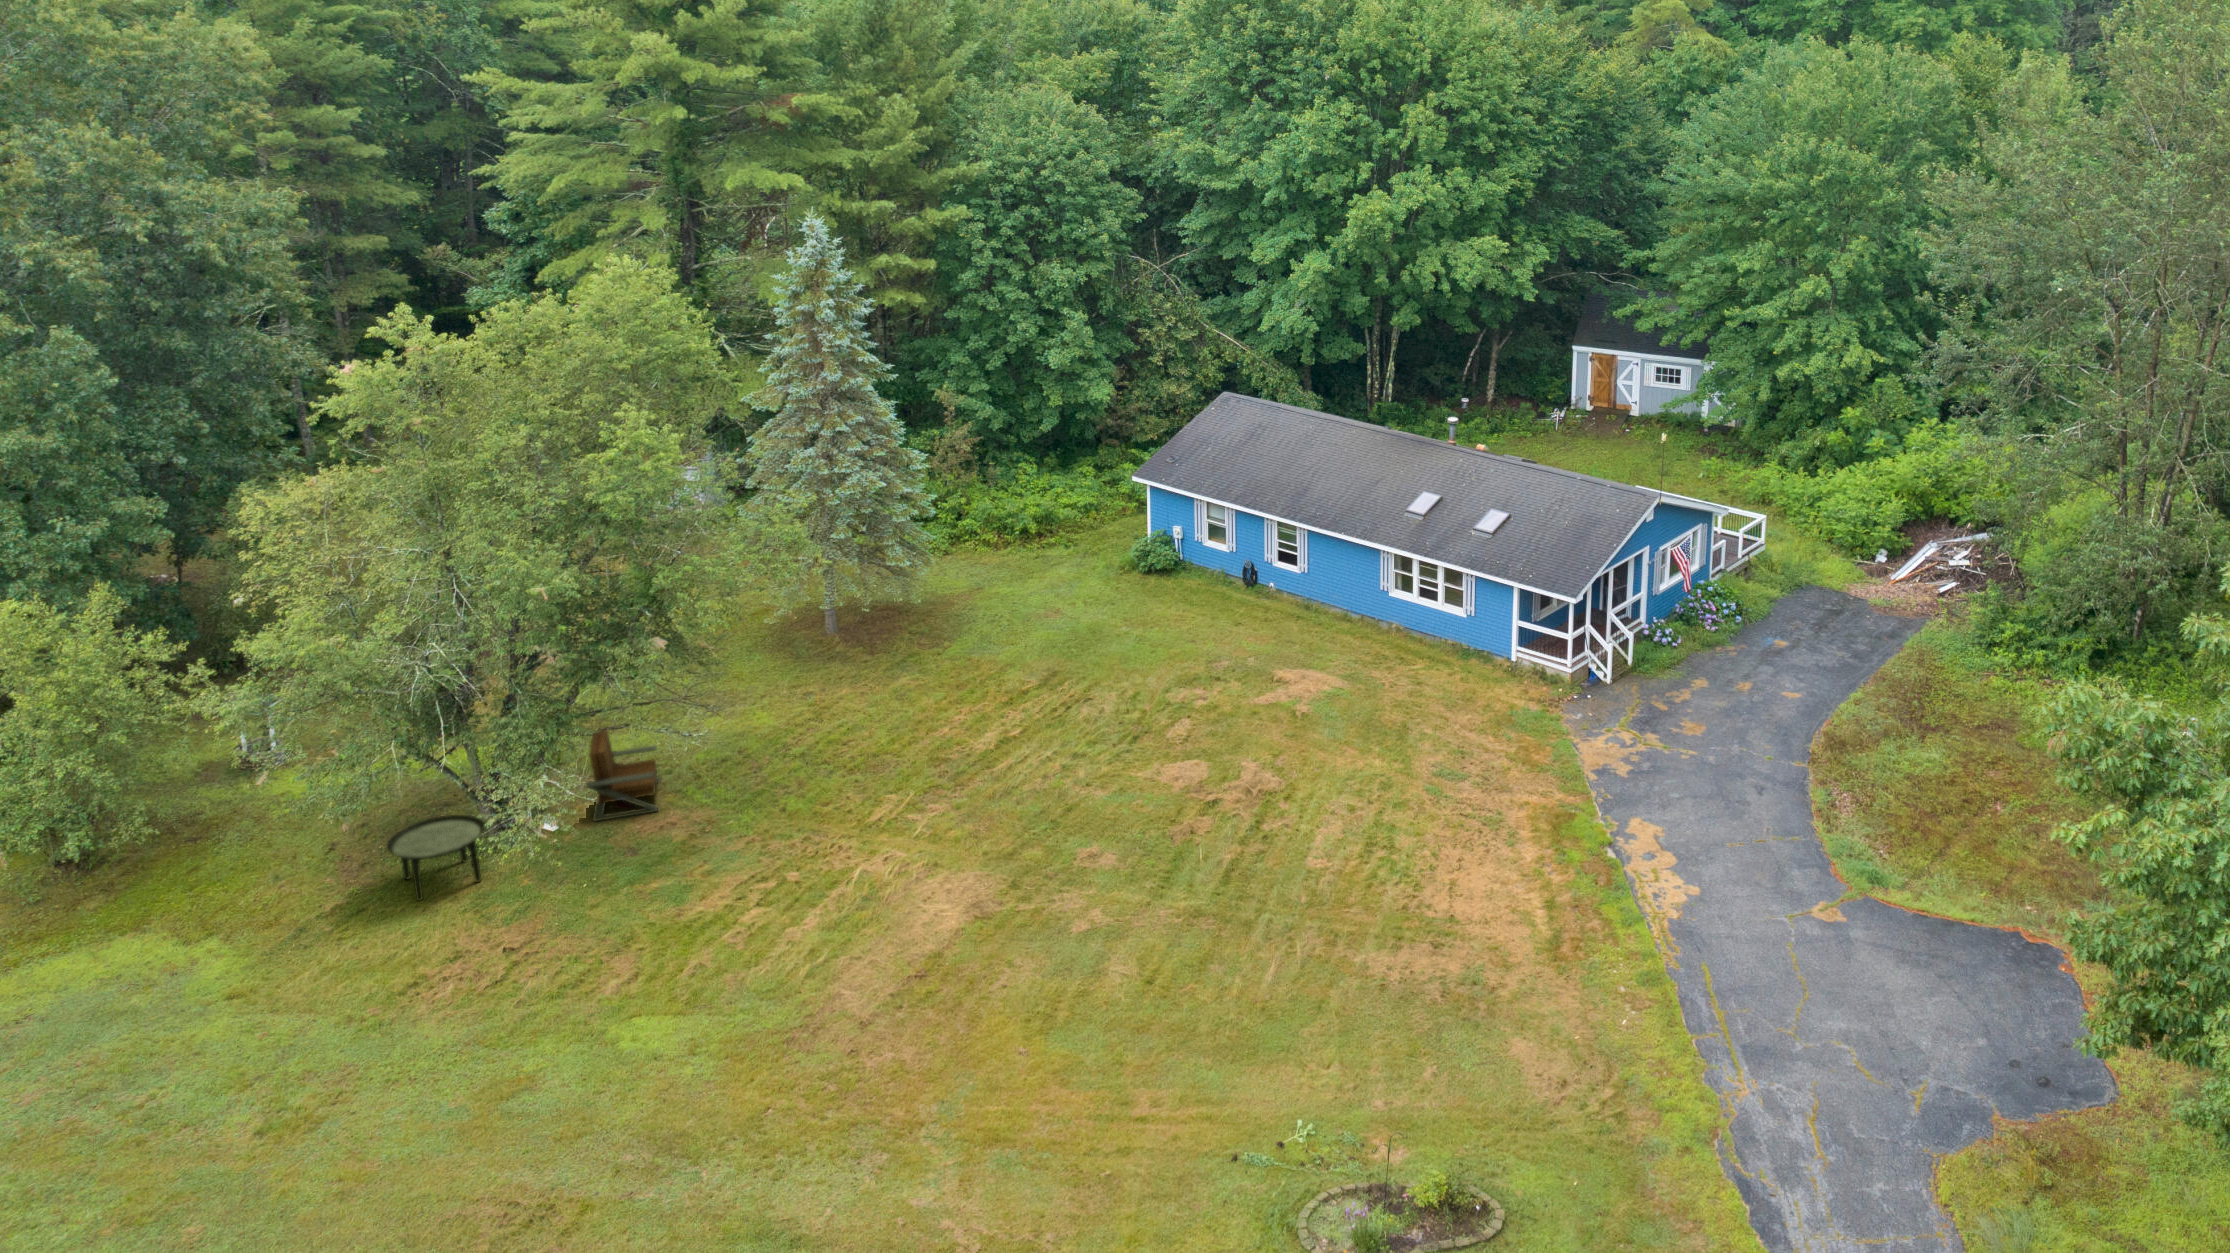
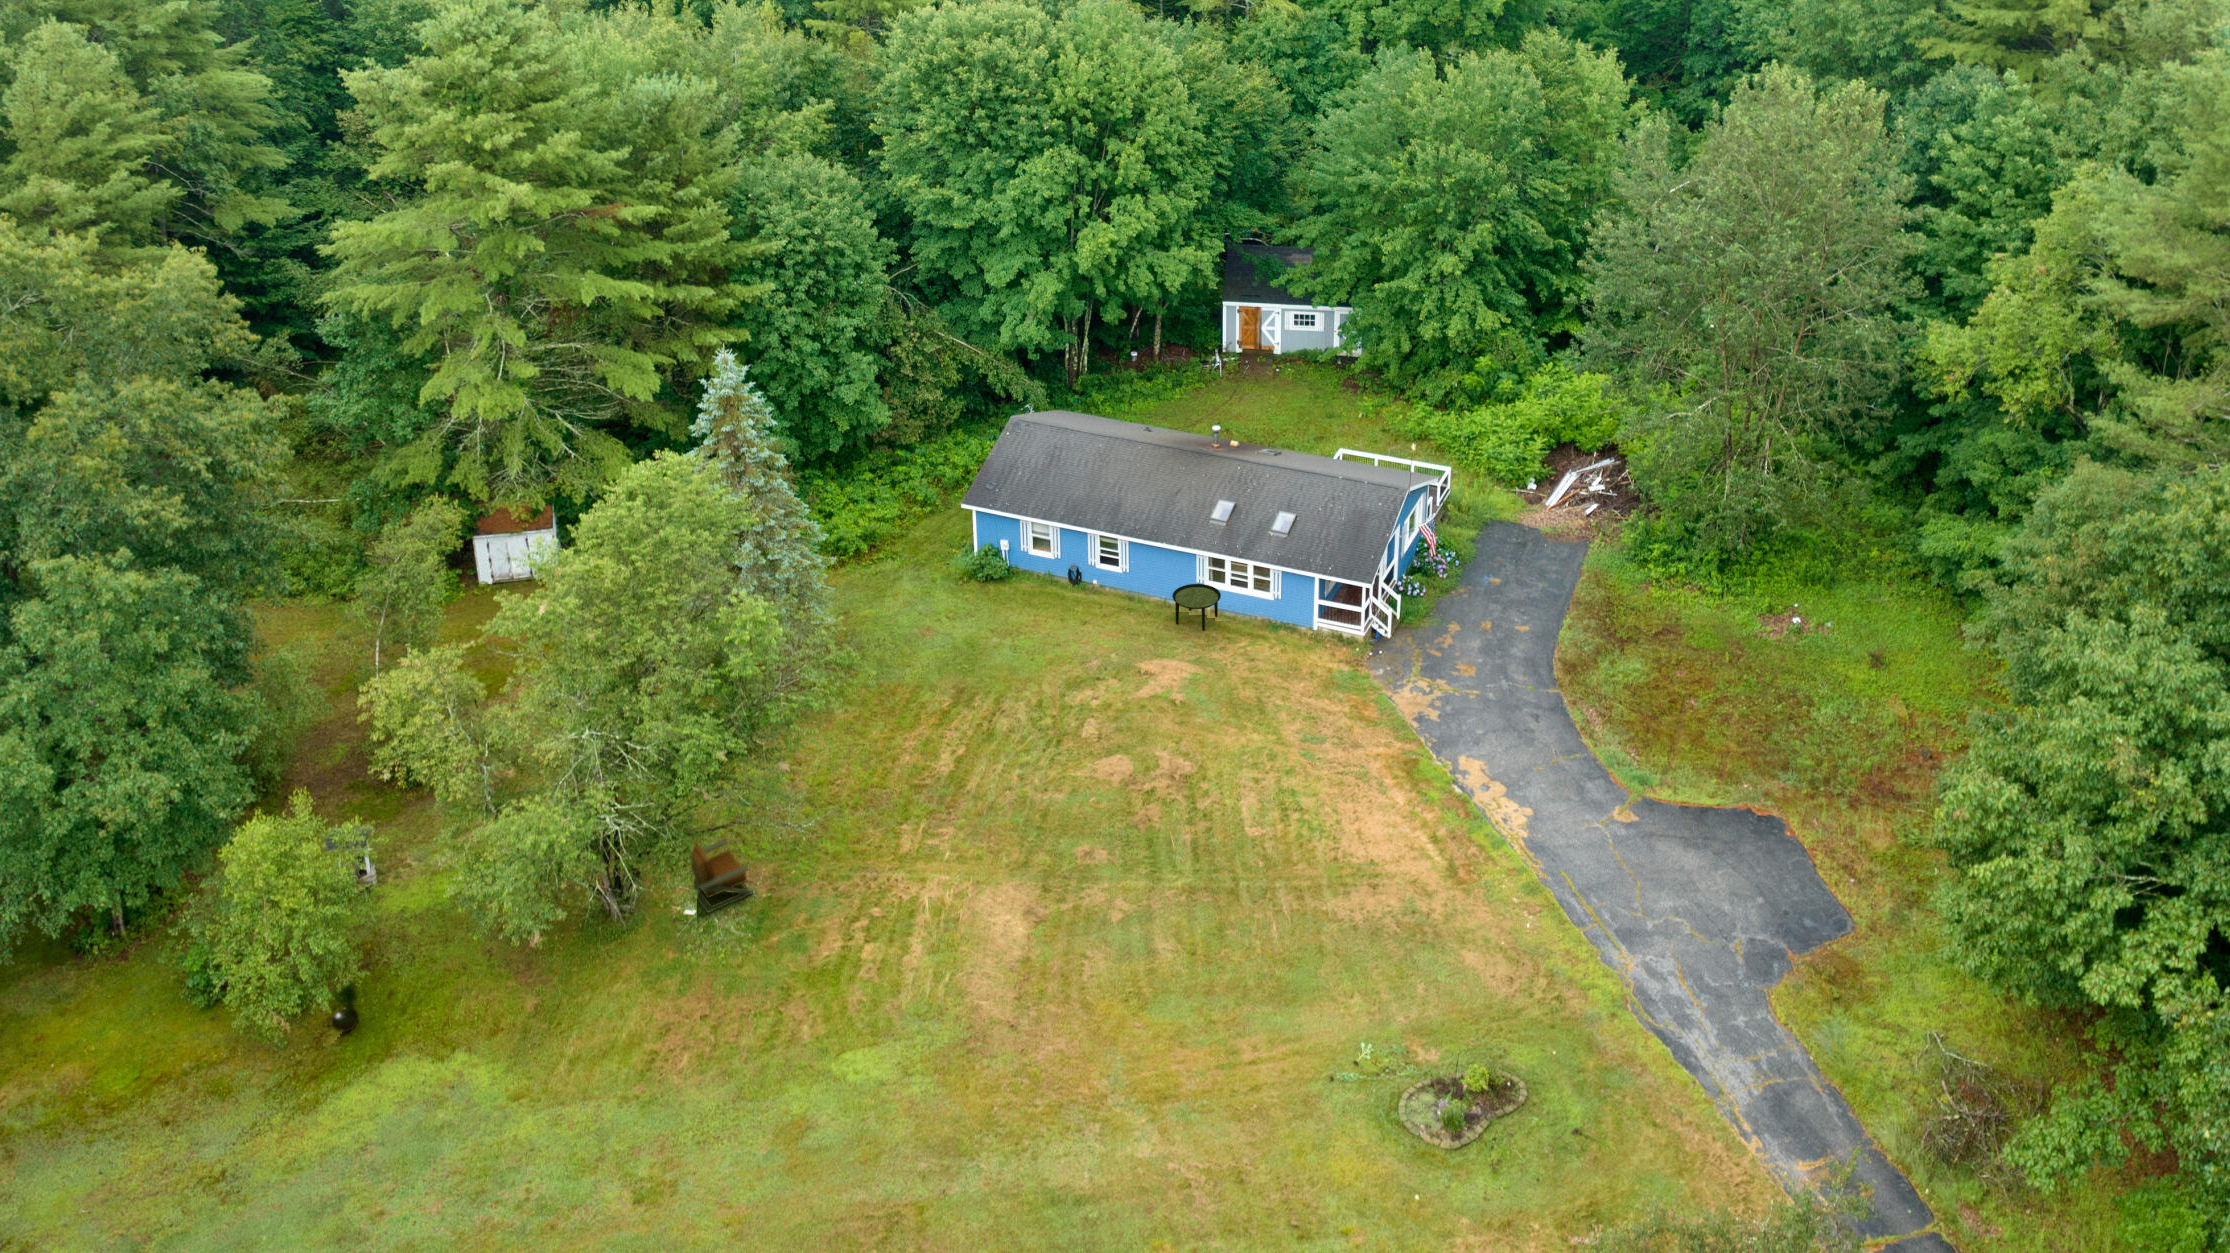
potted tree: none [118,799,162,863] -> present [332,983,359,1032]
round table: present [387,815,484,901] -> present [1172,584,1221,631]

